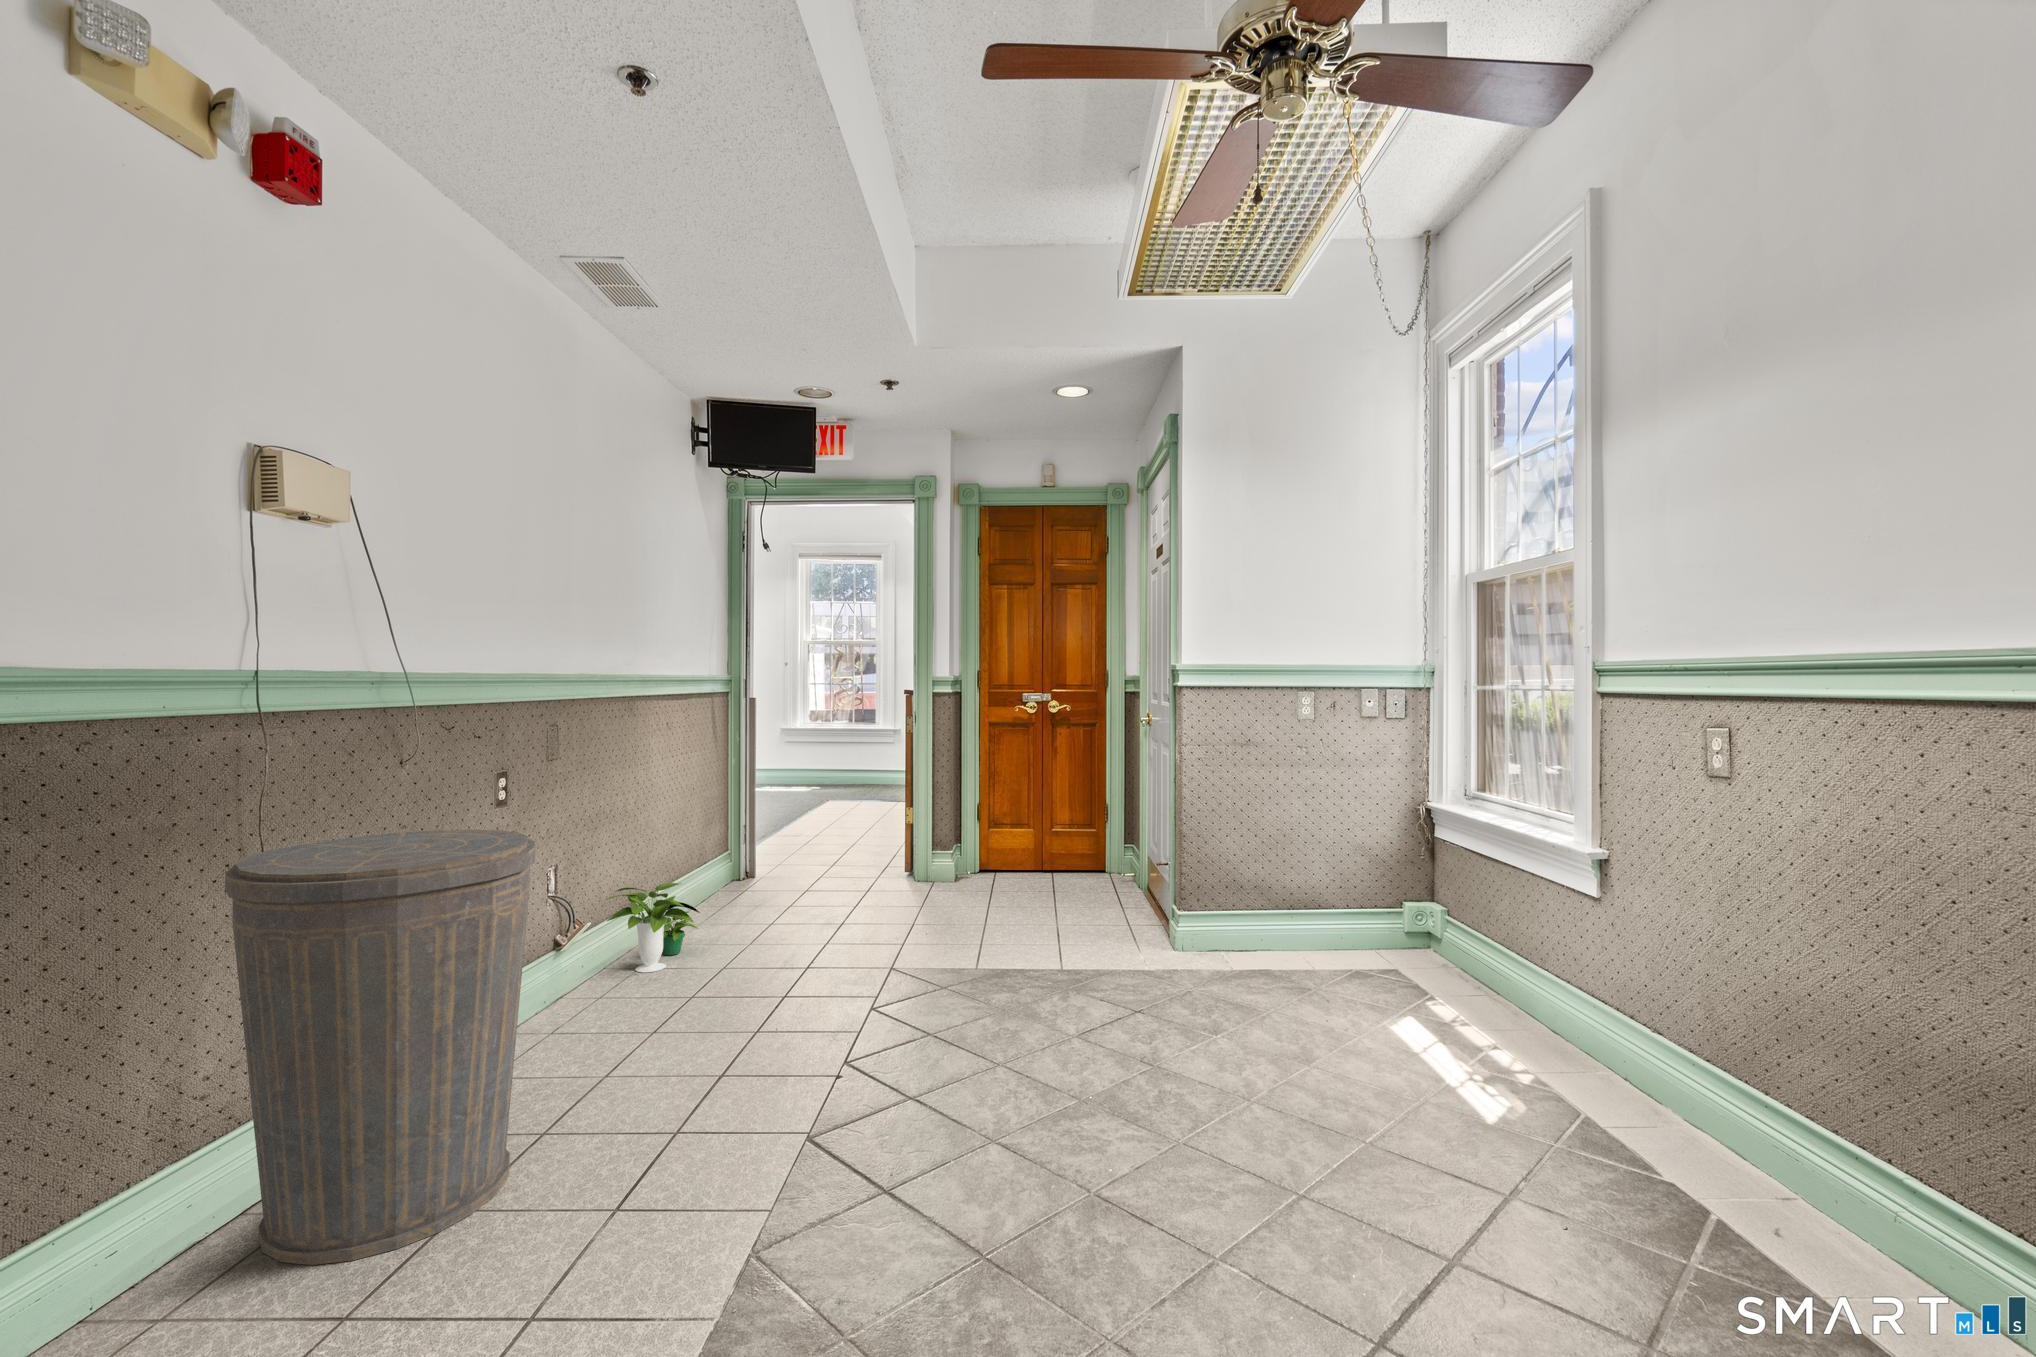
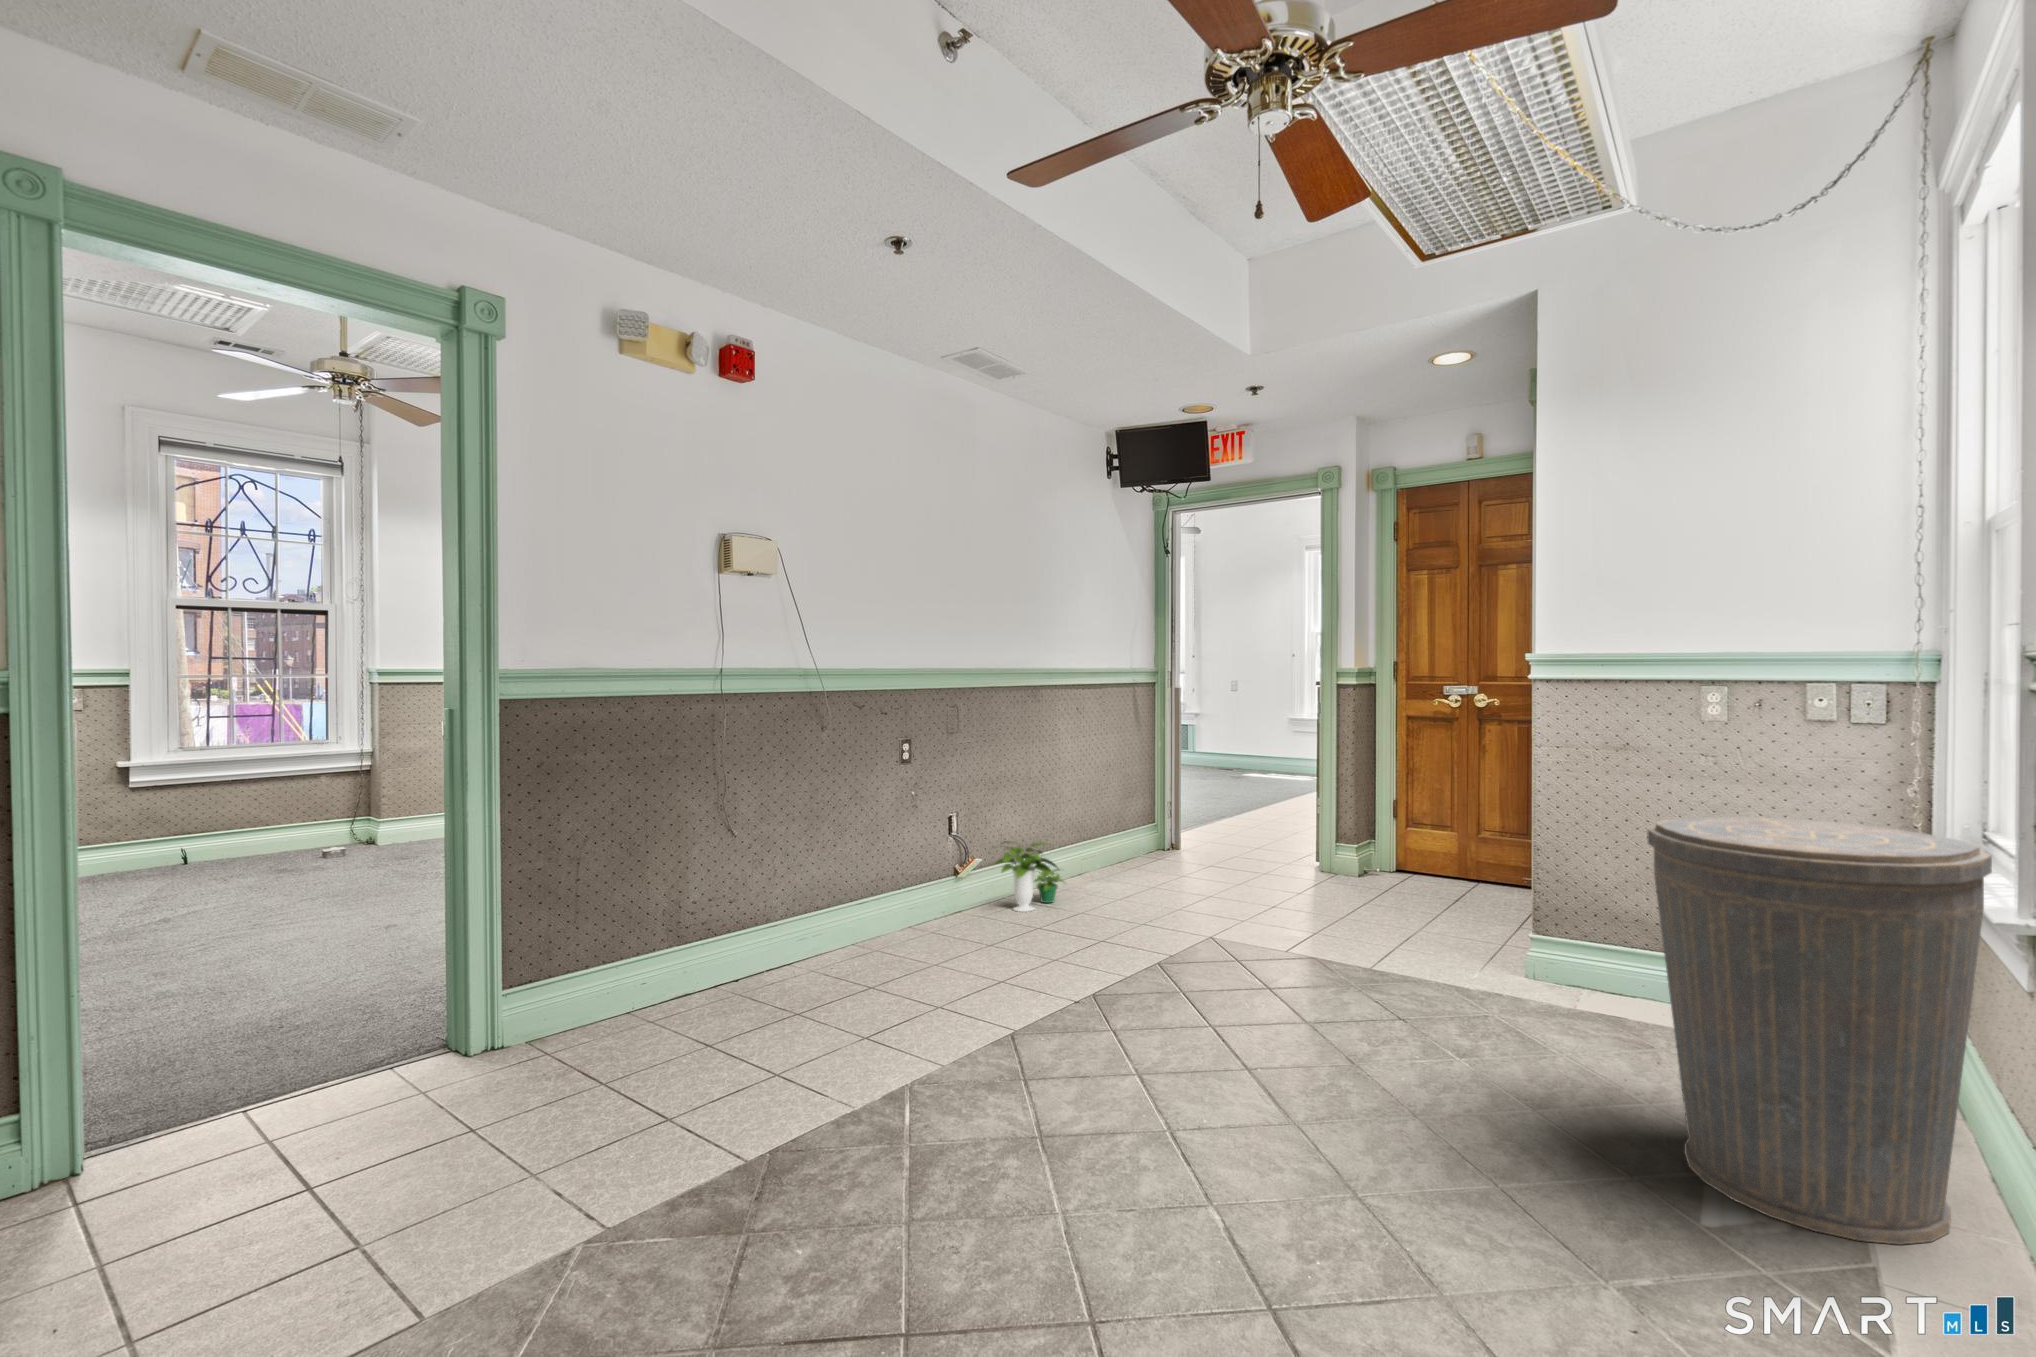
trash can: present [225,829,535,1265] -> present [1647,817,1992,1245]

